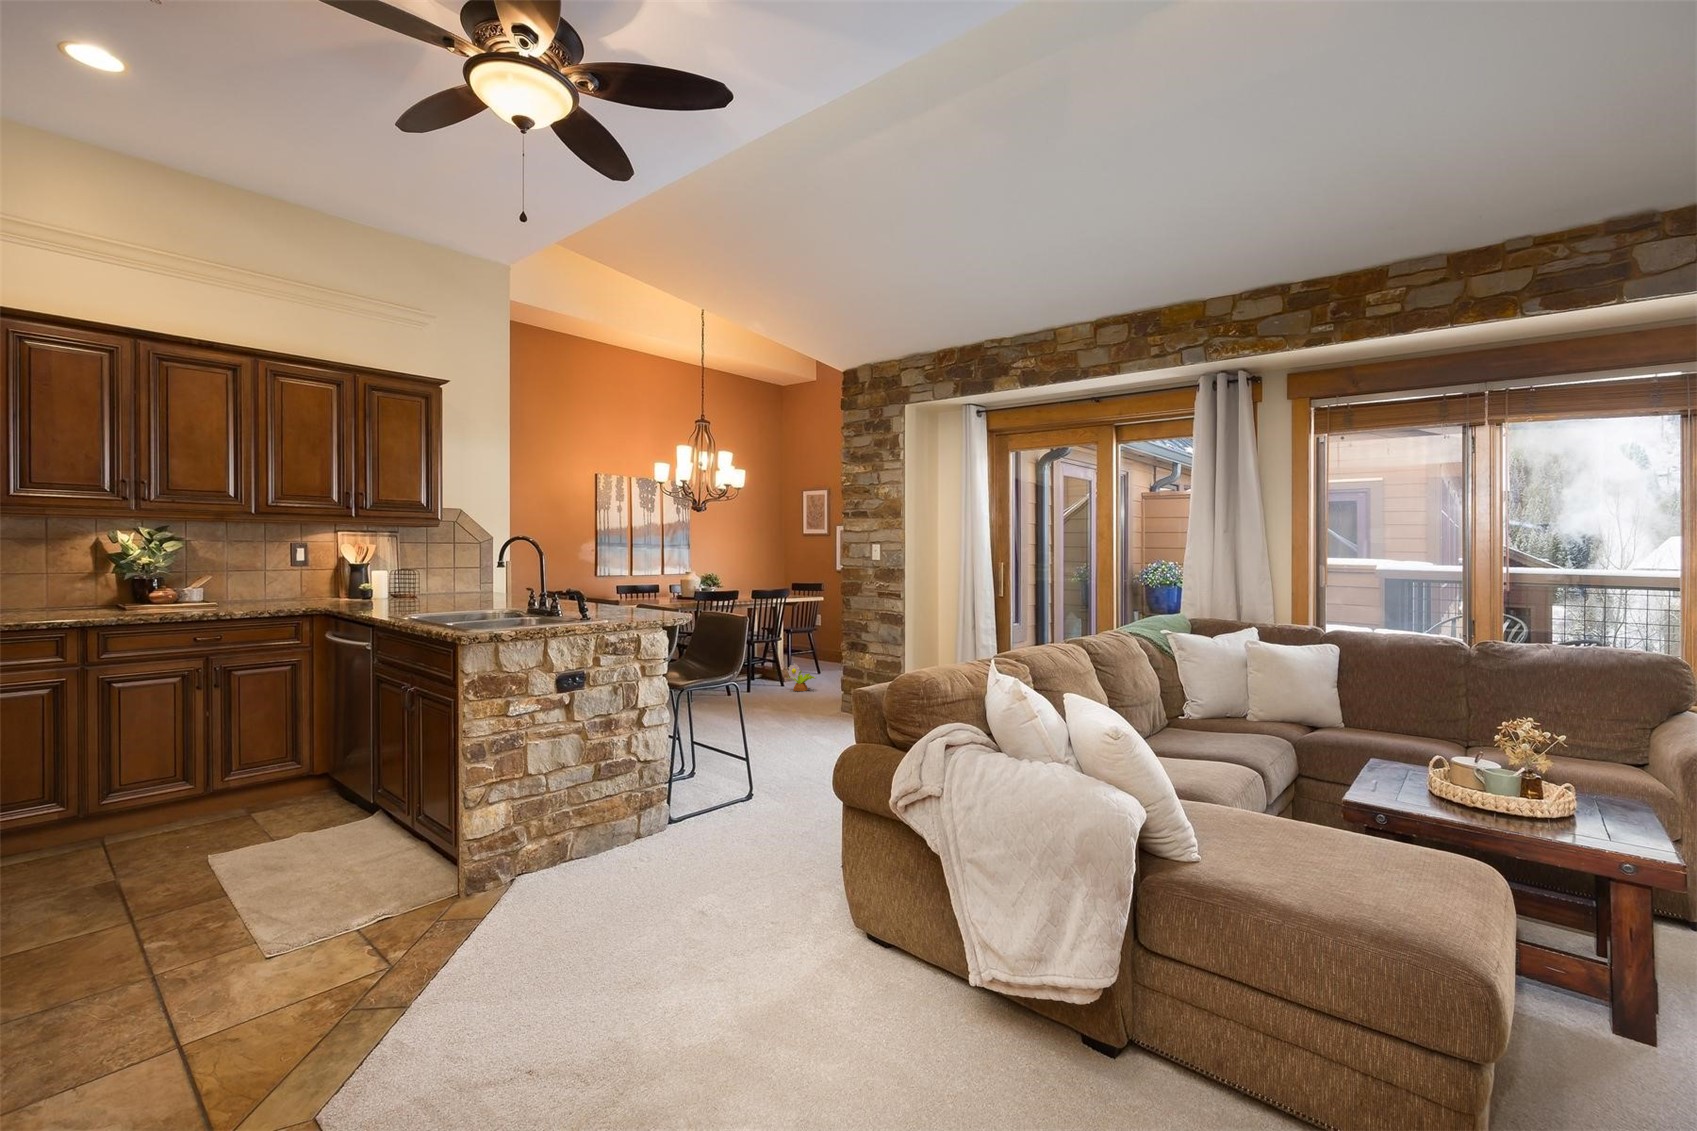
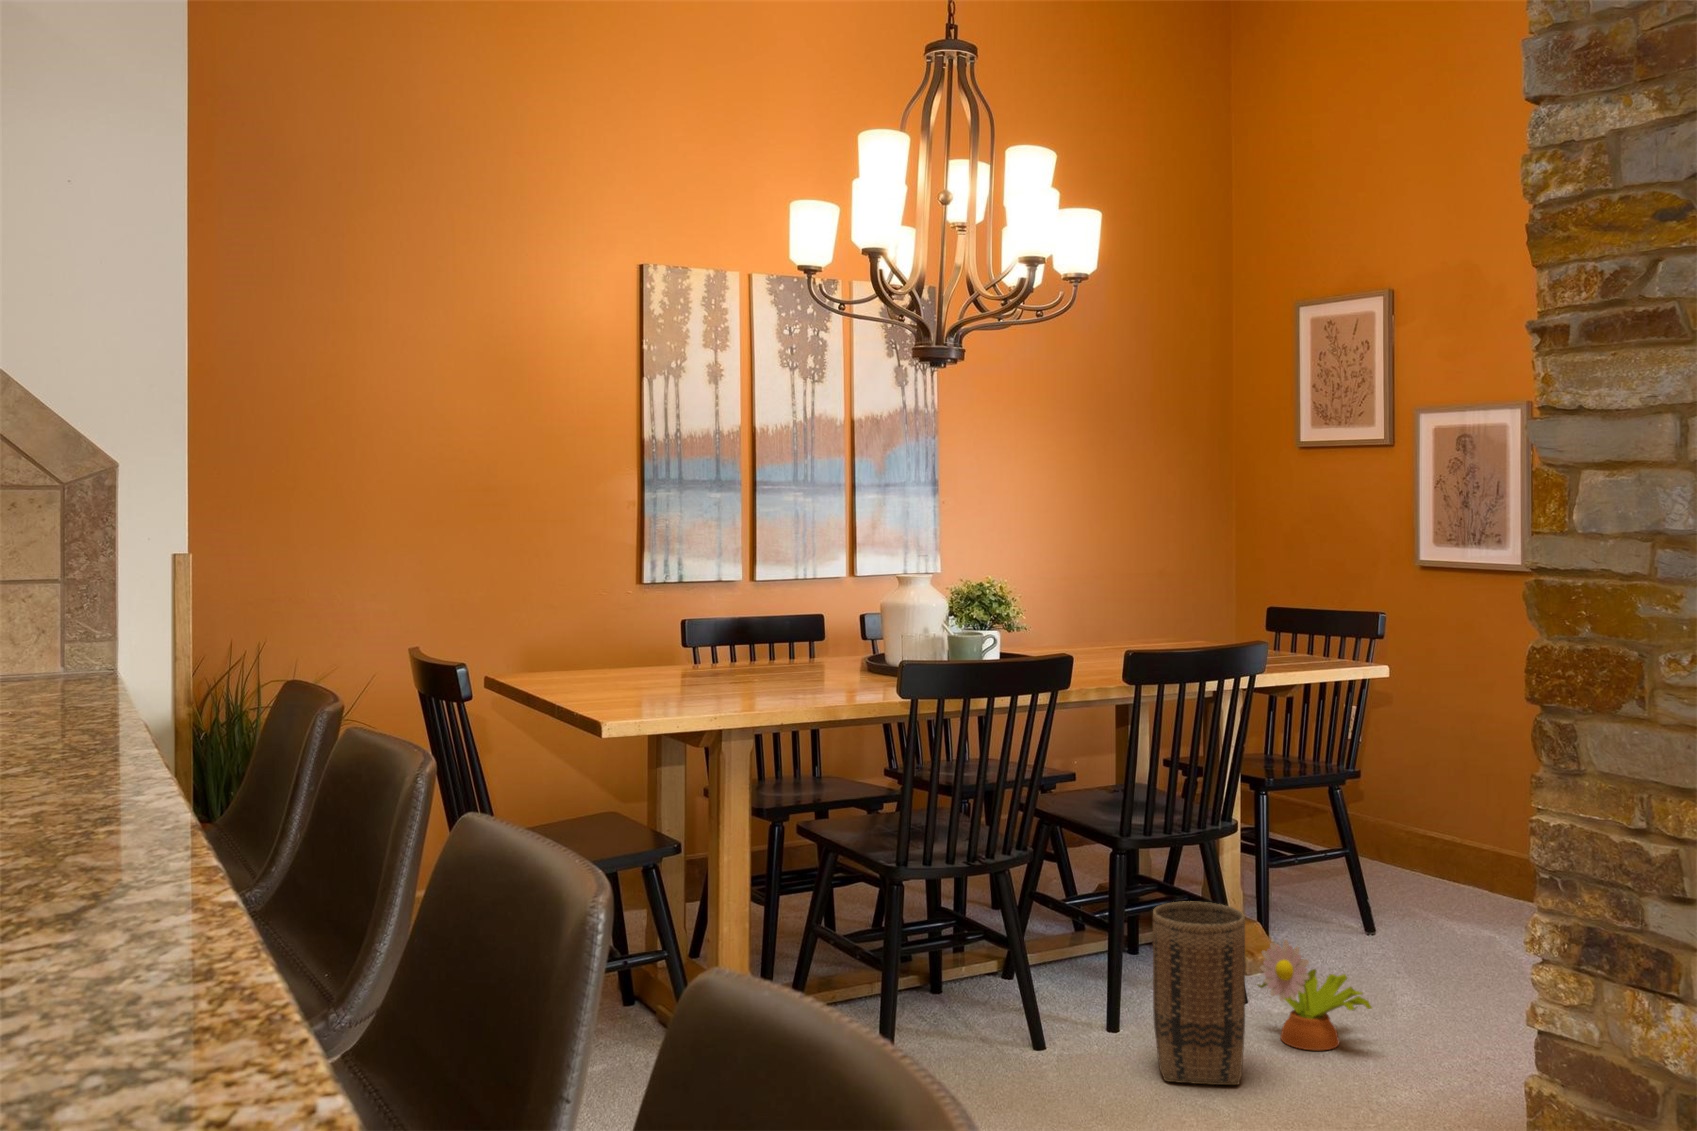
basket: none [761,654,784,698] -> present [1153,902,1245,1085]

